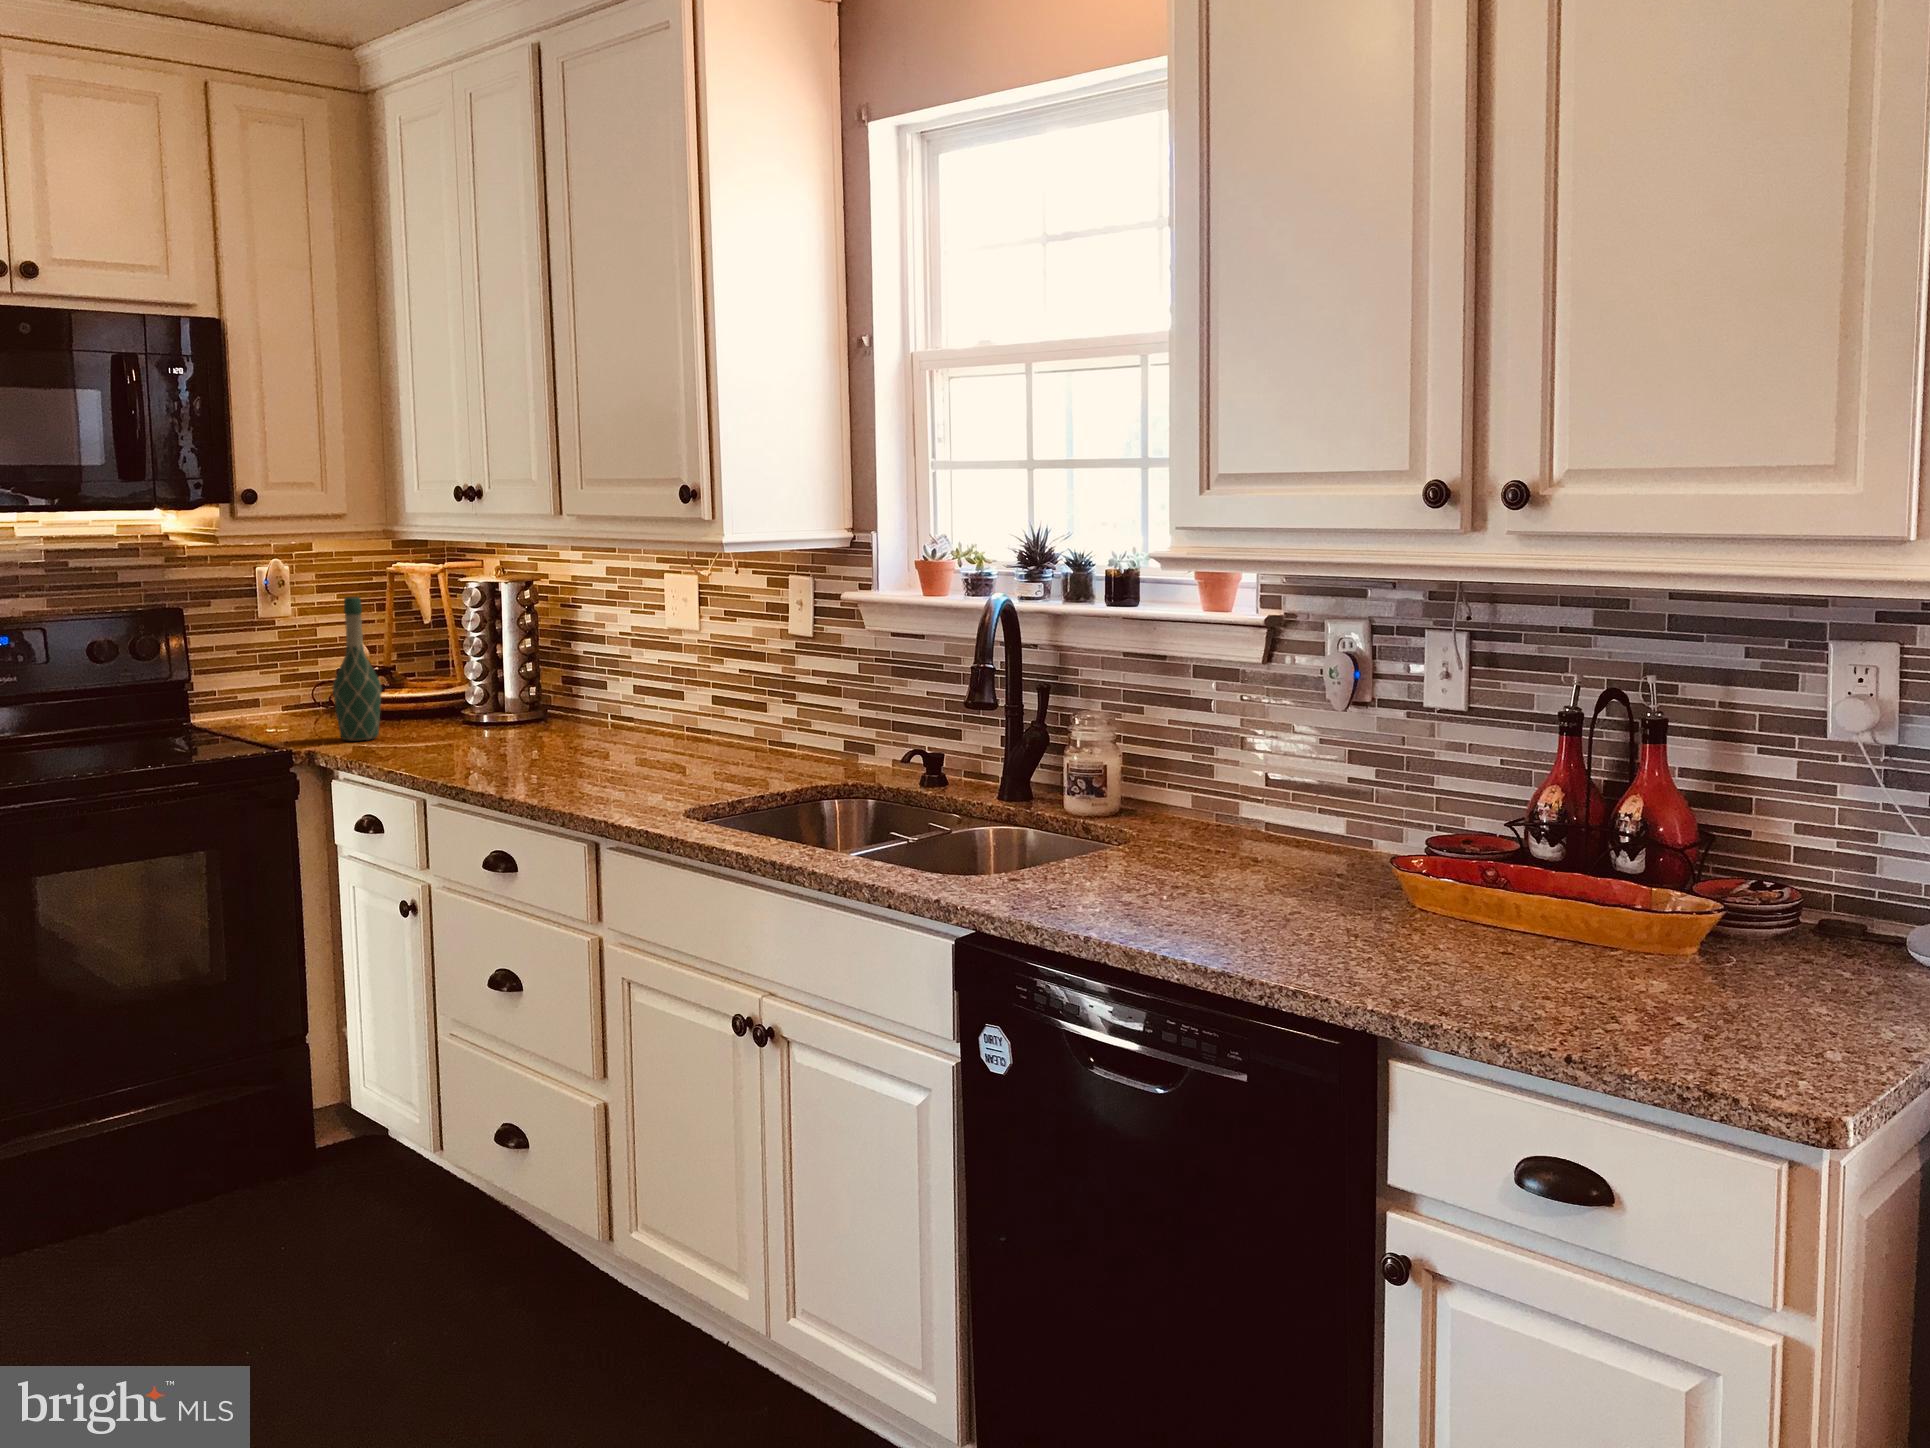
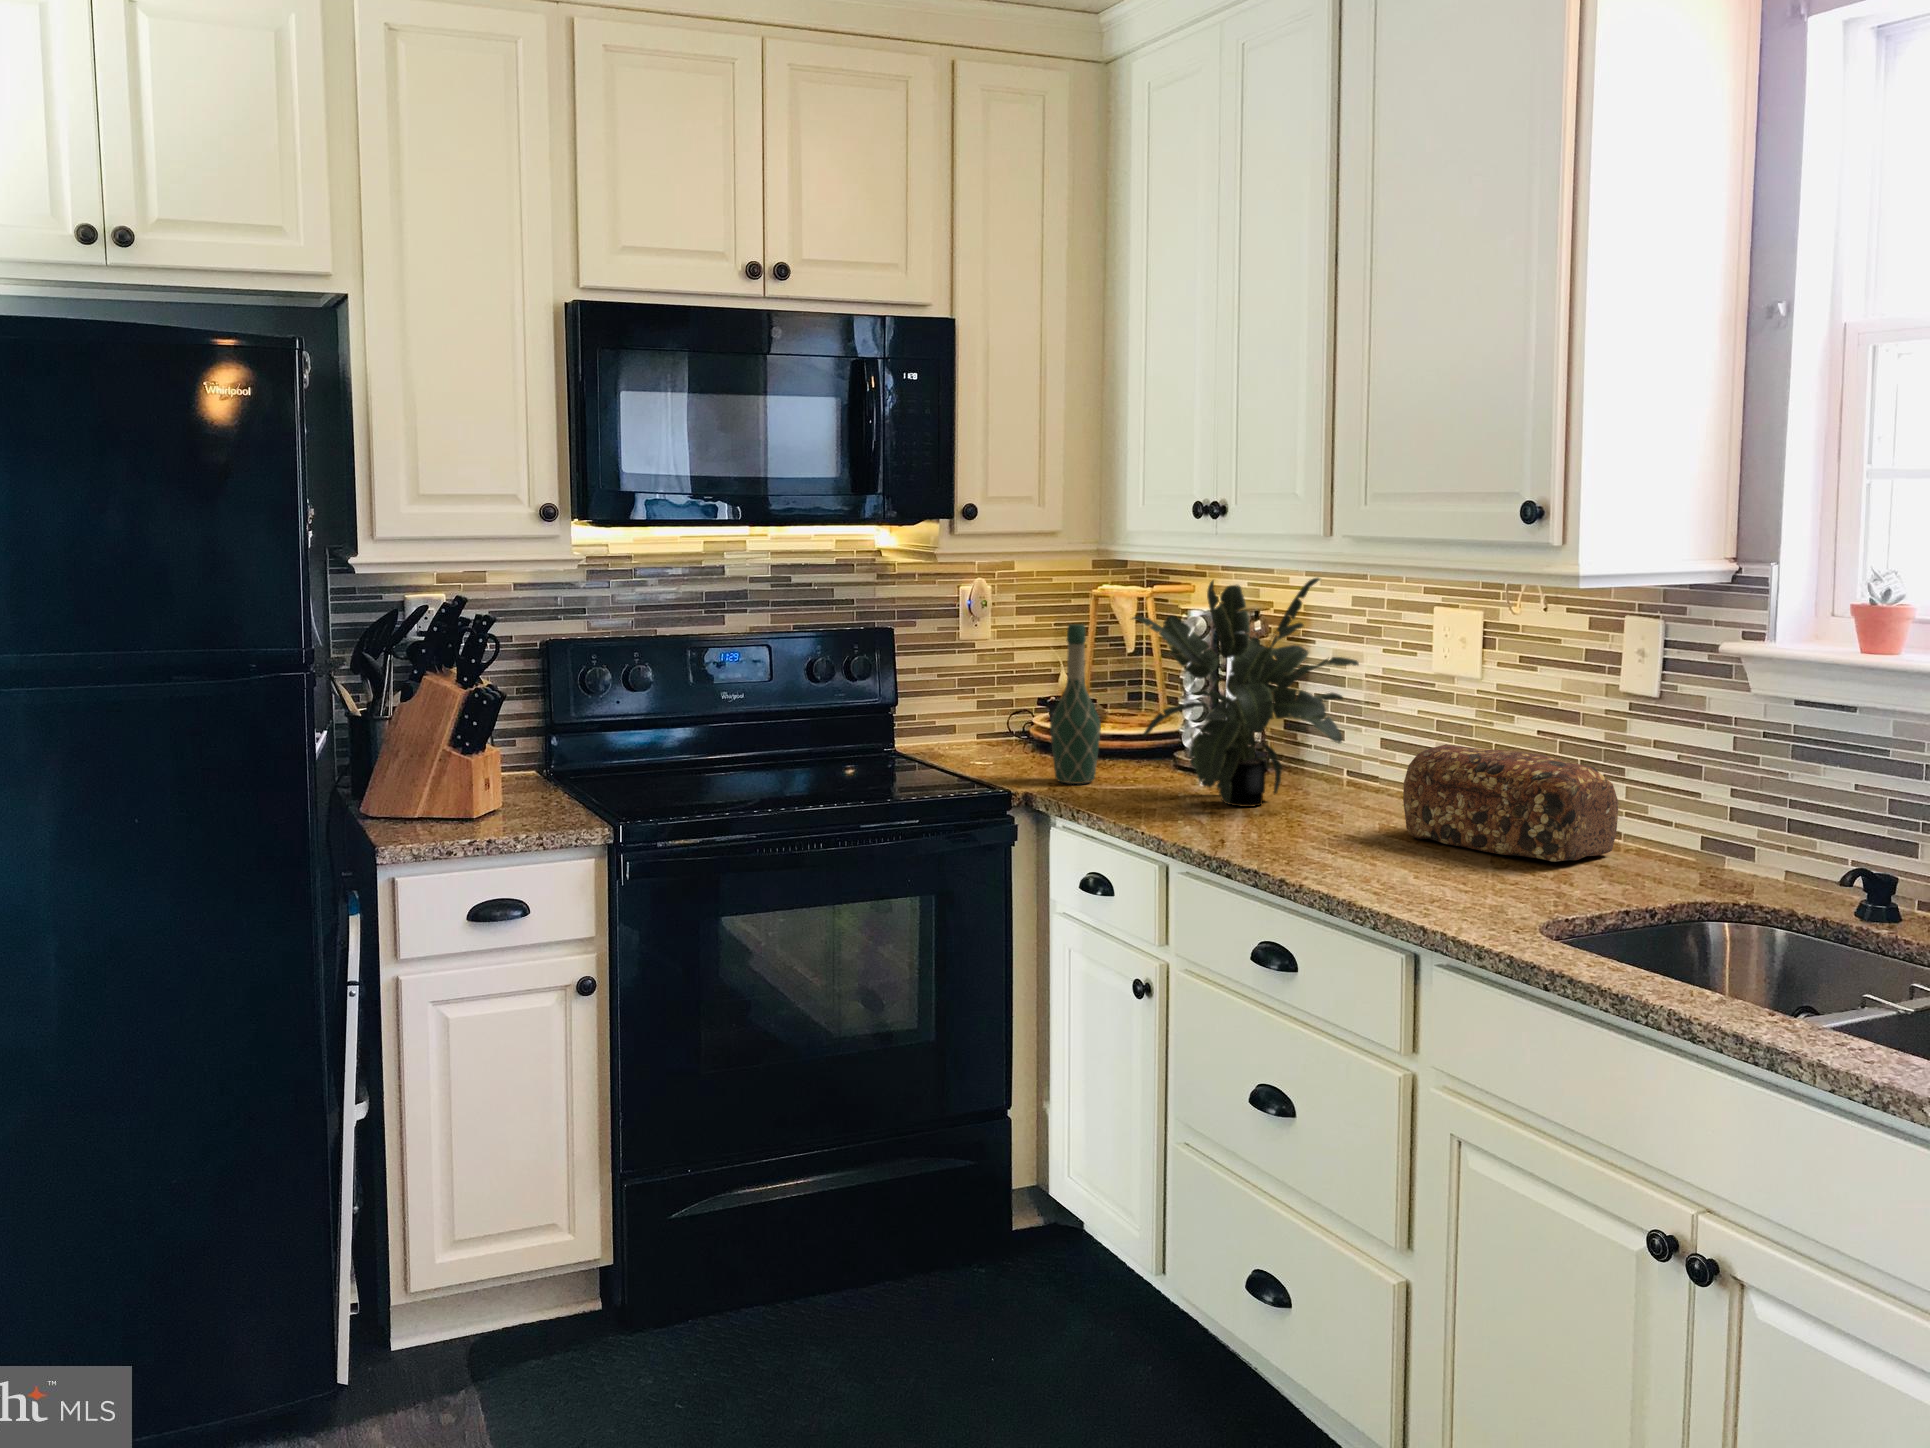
potted plant: none [393,550,591,748] -> present [1132,577,1359,807]
bread loaf: none [622,683,782,767] -> present [1403,744,1619,861]

